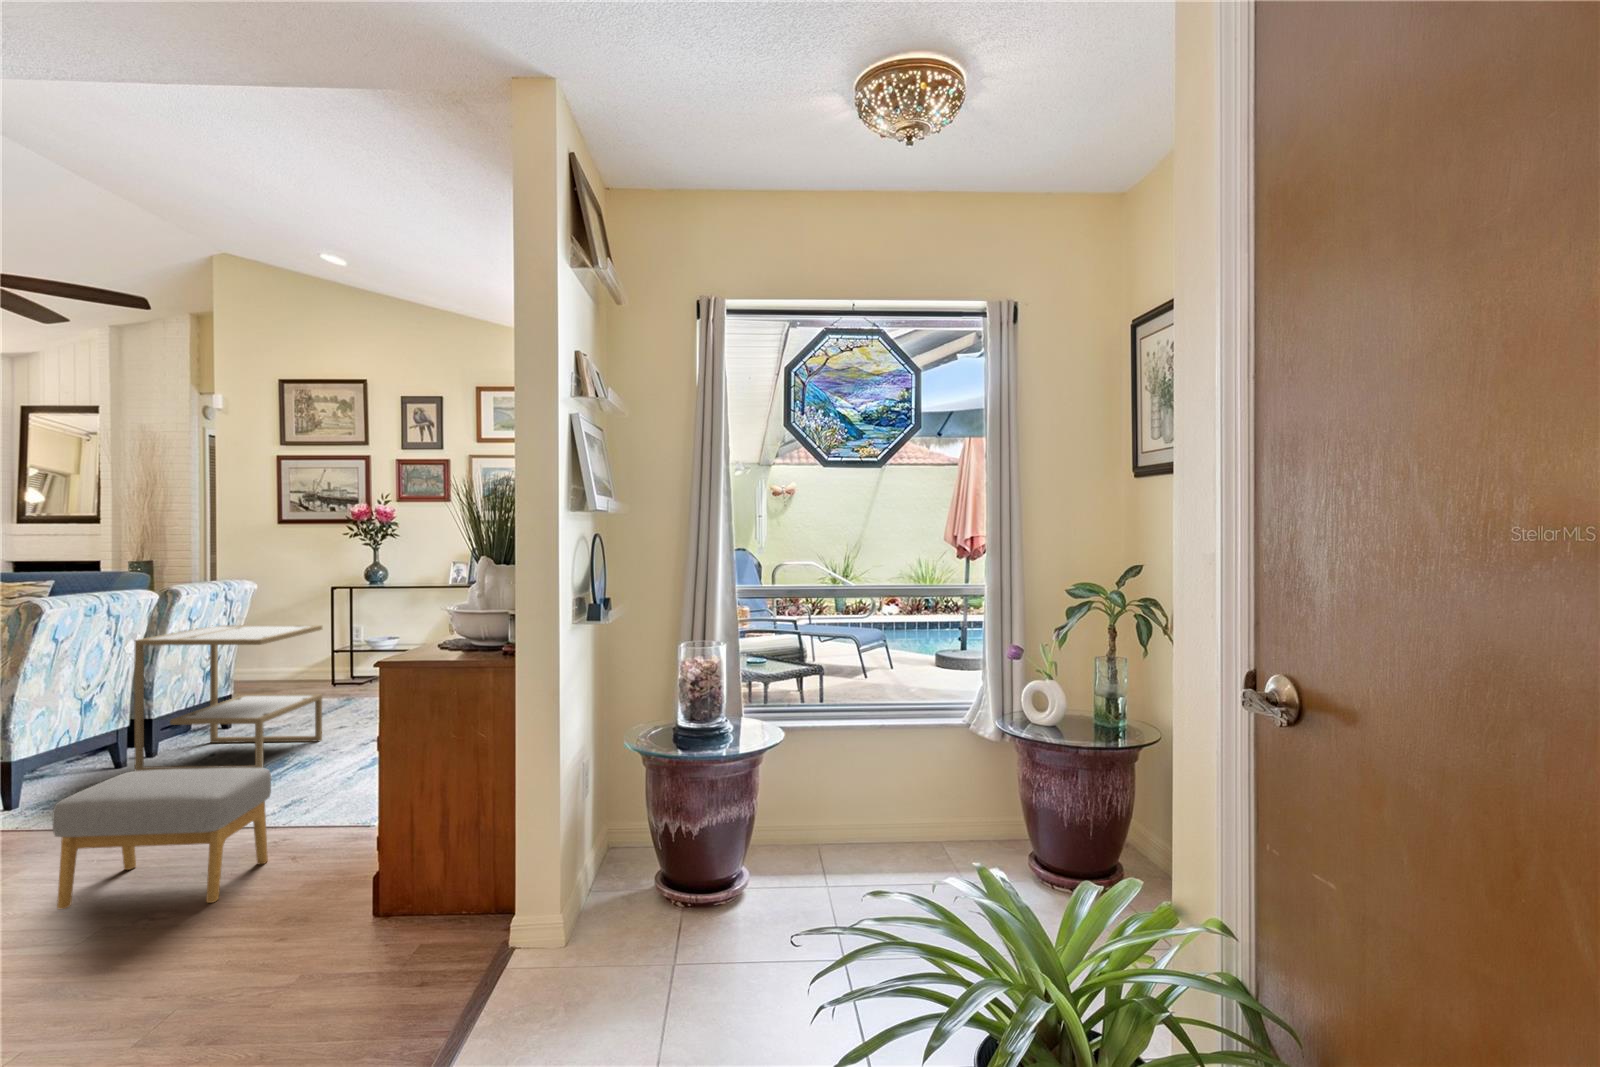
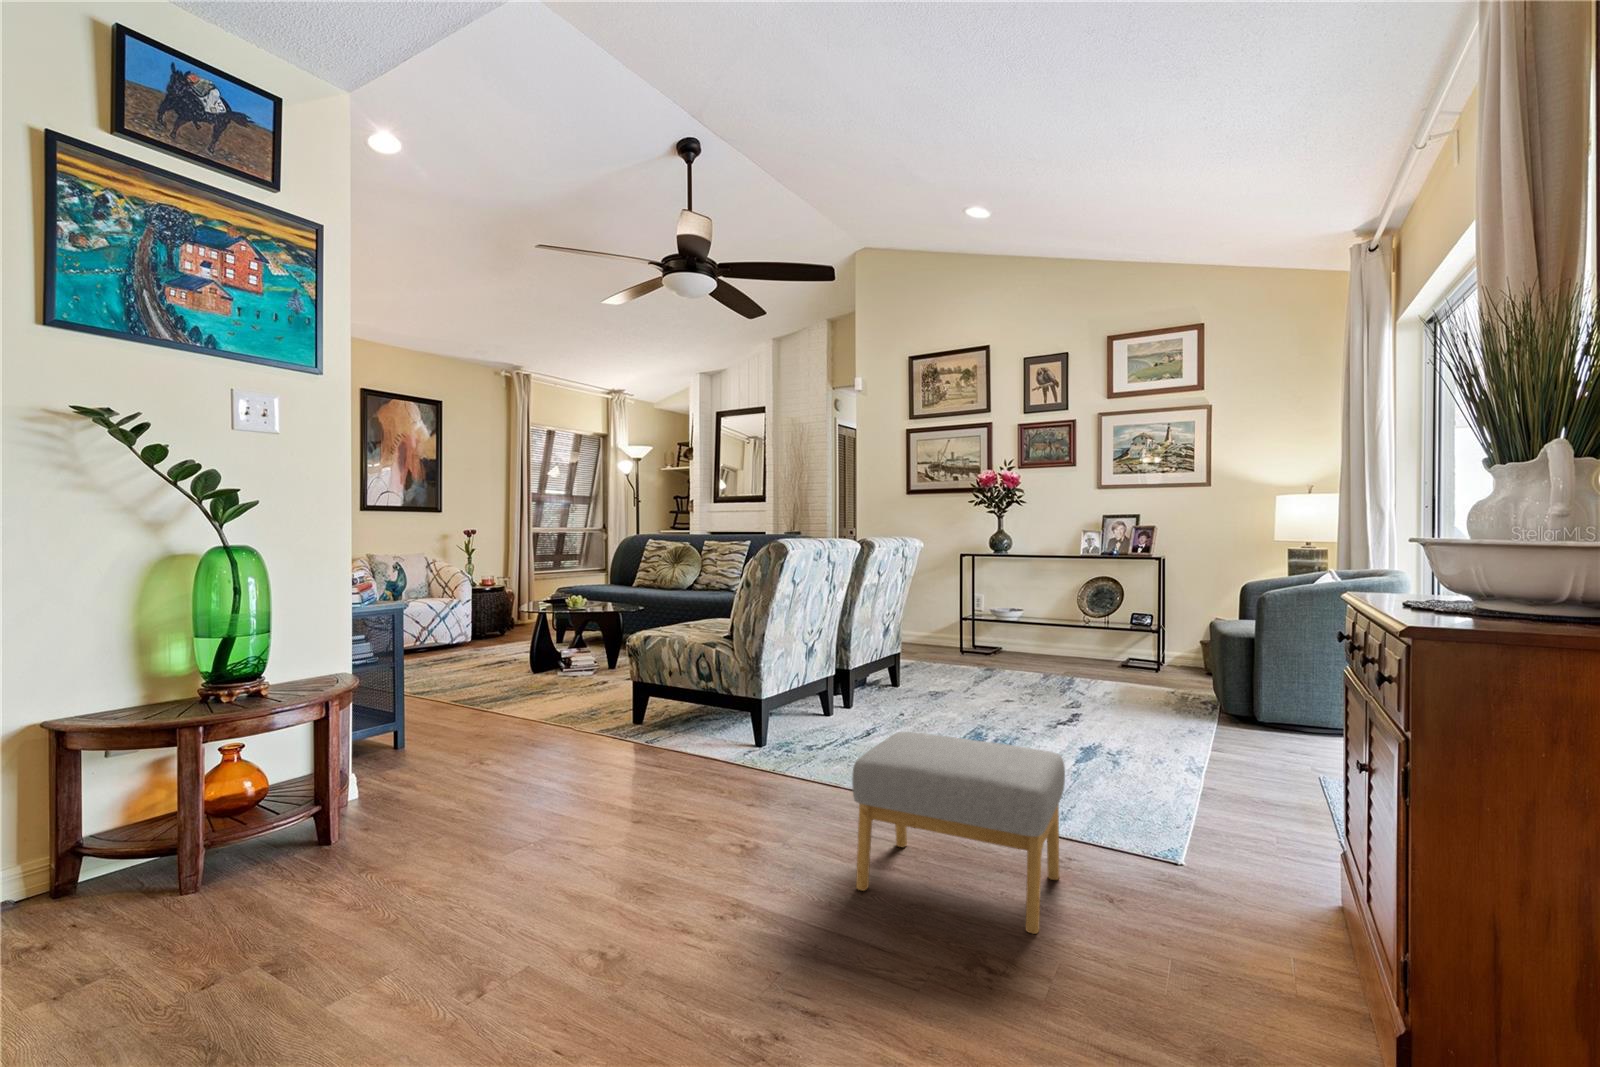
side table: present [134,625,322,771] -> none [843,582,997,741]

